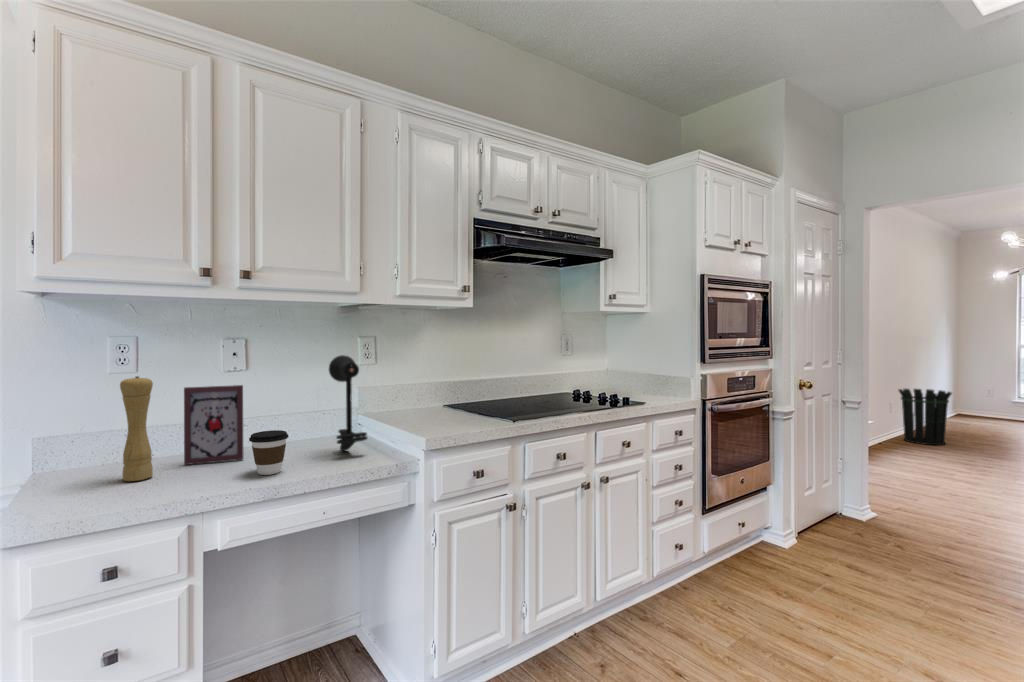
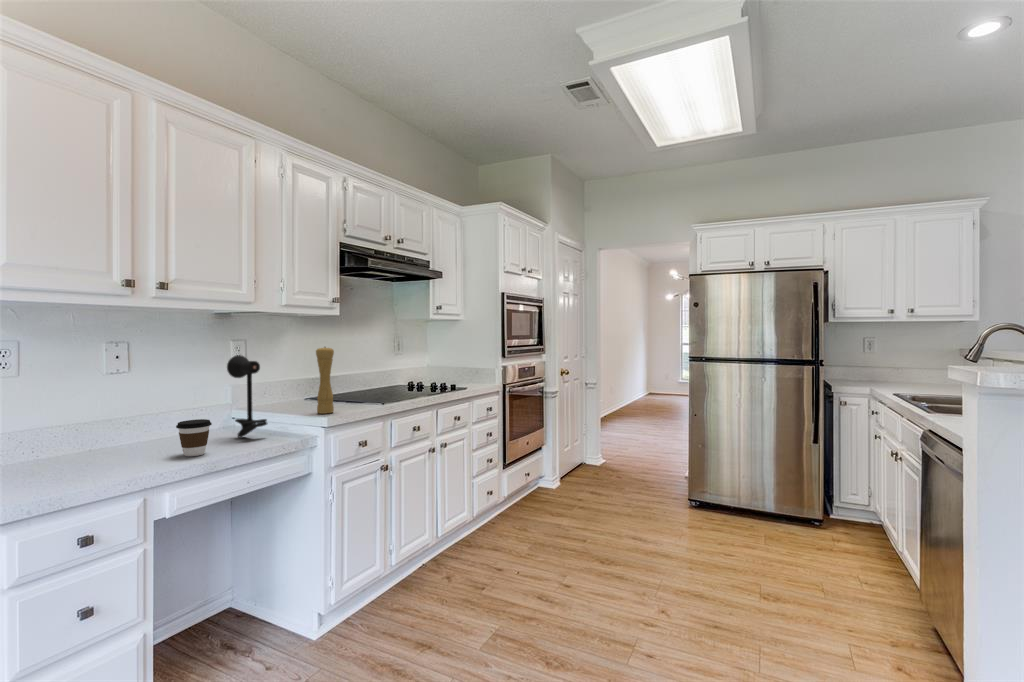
pepper mill: present [120,376,153,481] -> present [316,347,334,414]
picture frame: present [184,385,244,465] -> none [89,384,150,459]
waste bin: present [899,389,952,445] -> none [617,375,647,415]

